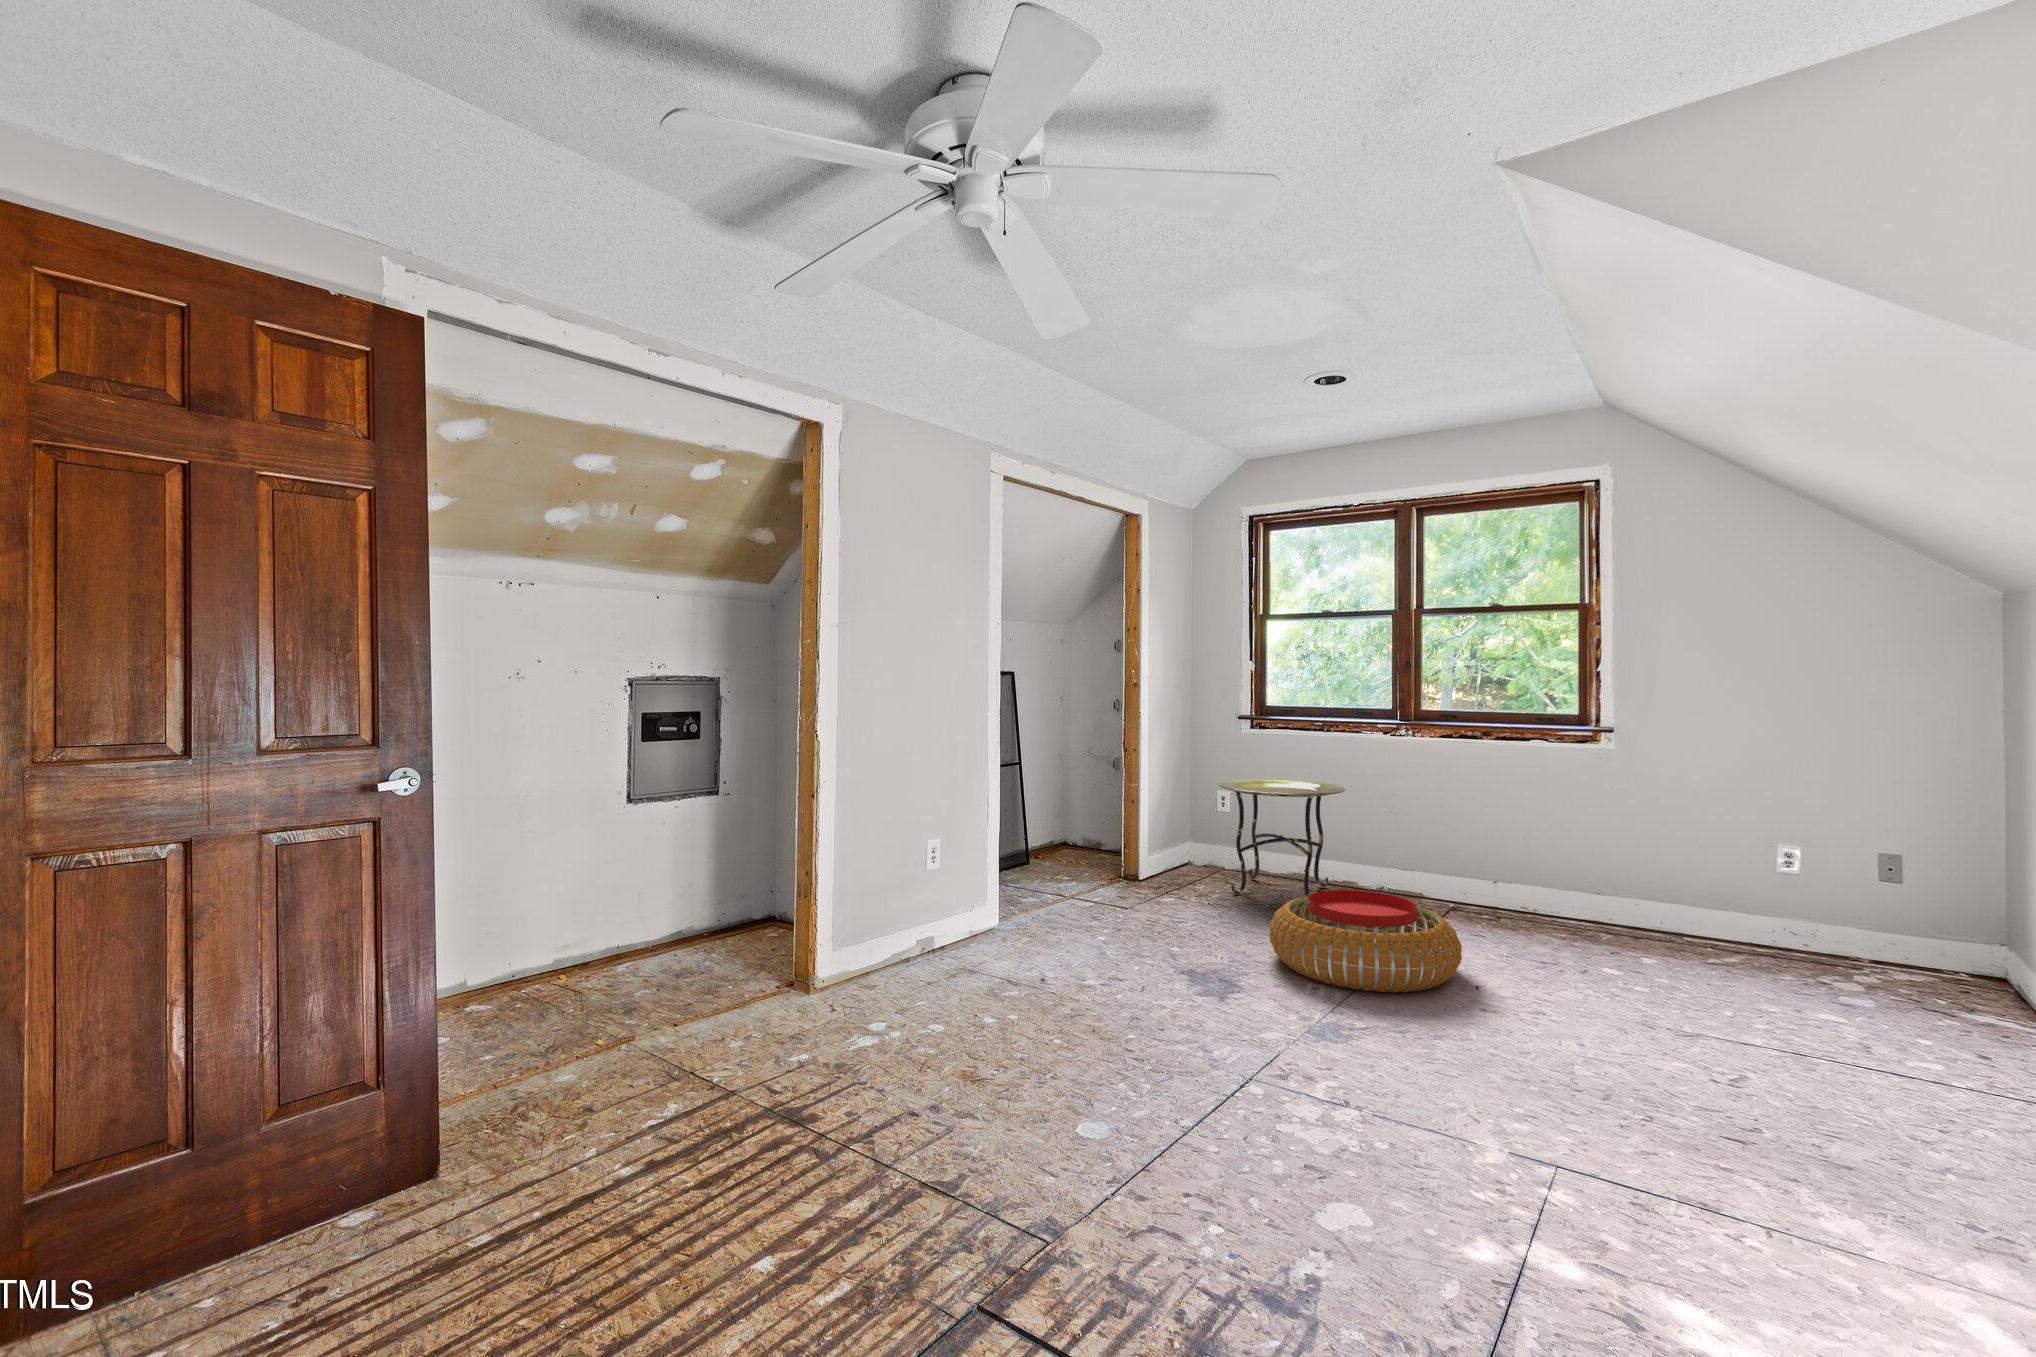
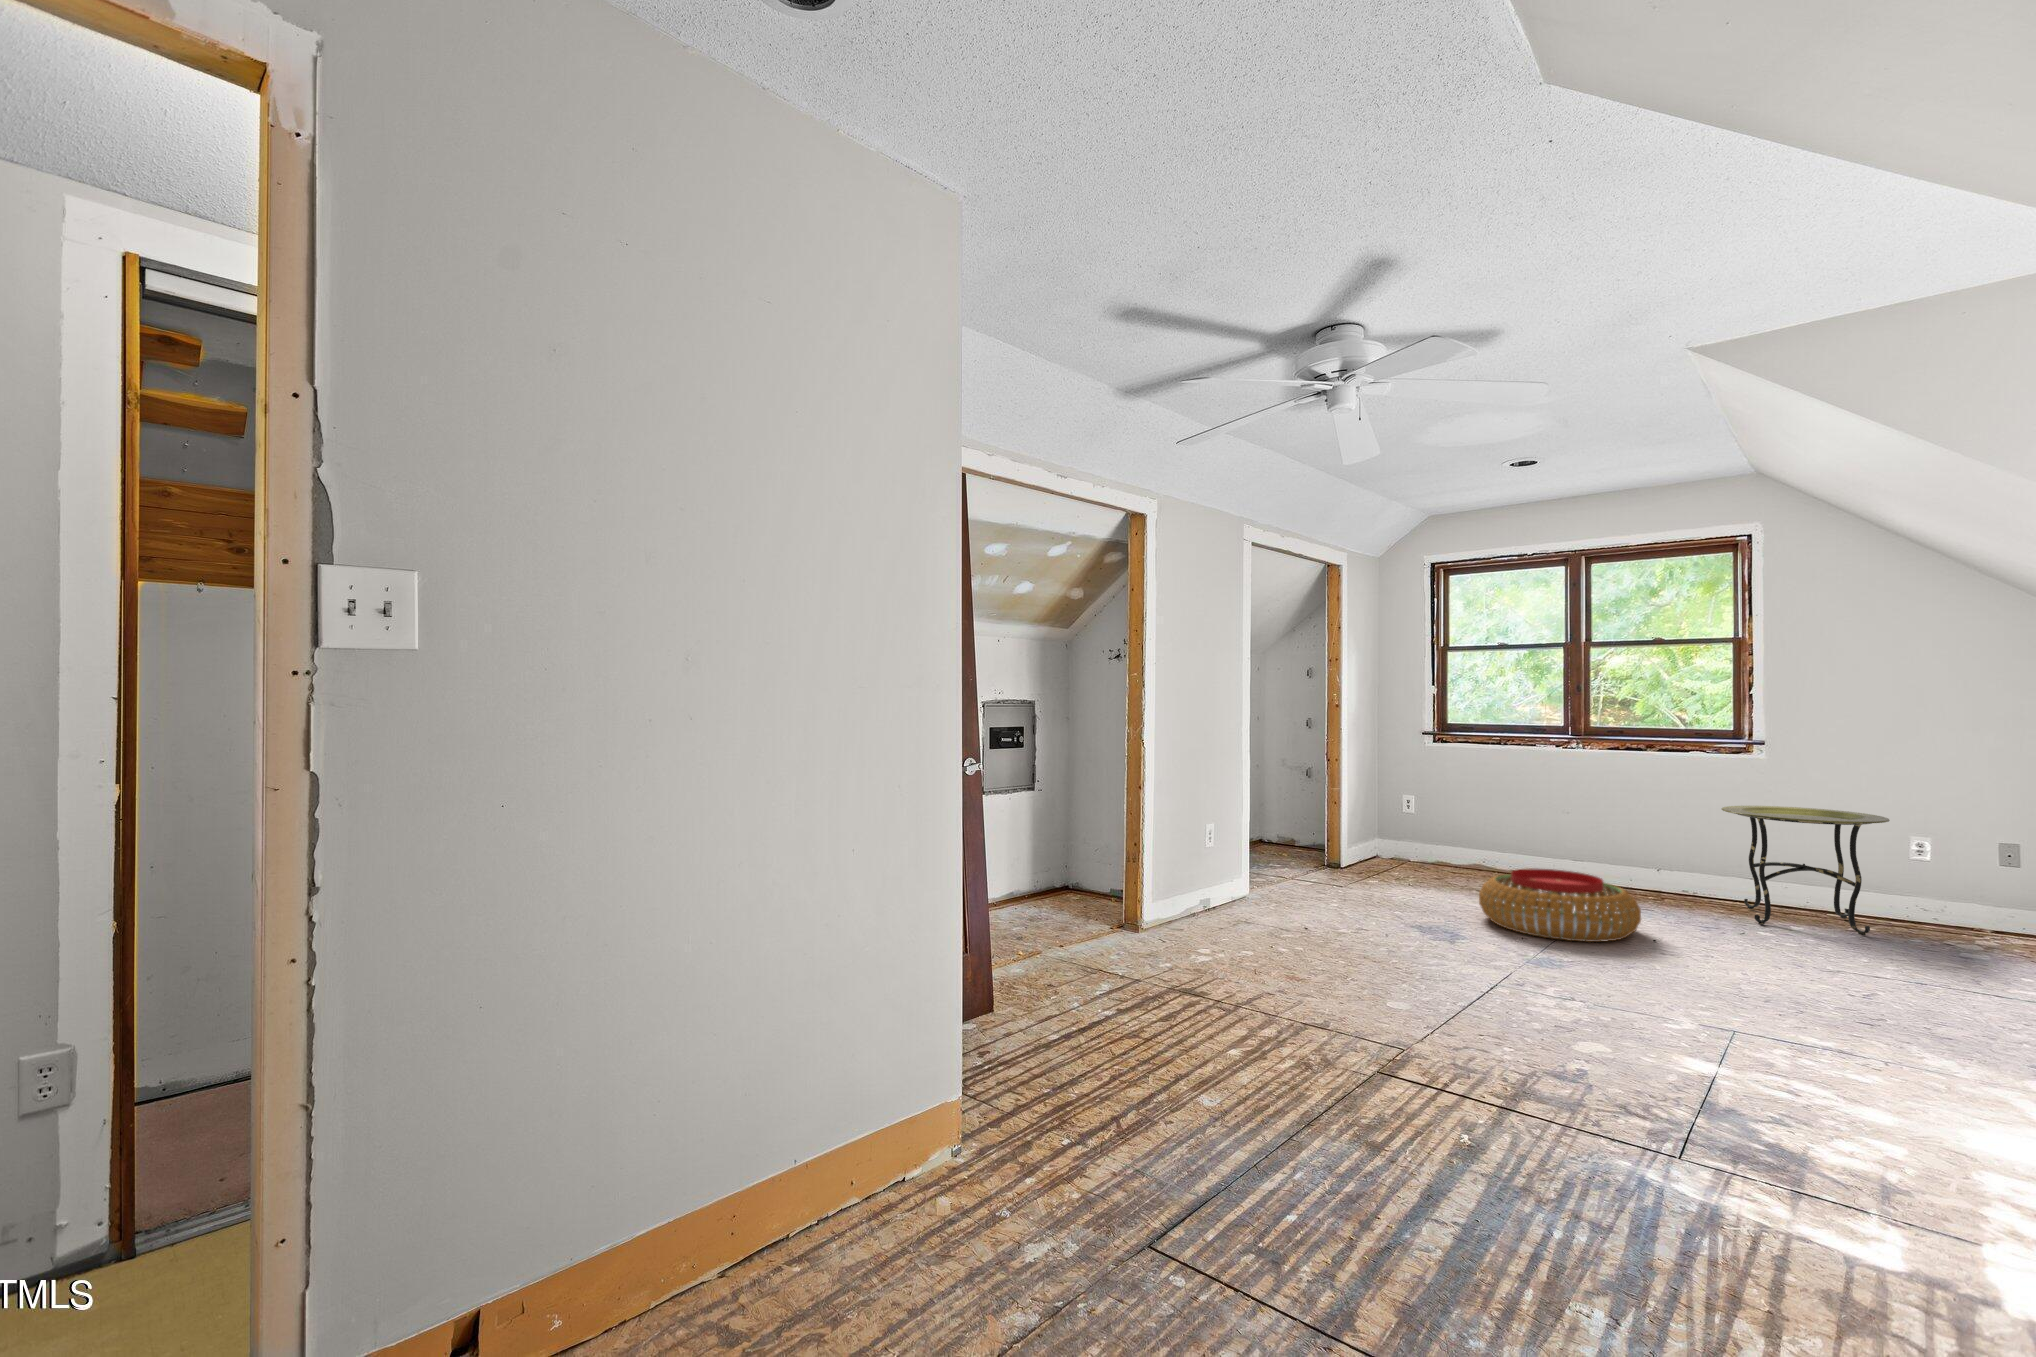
side table: present [1219,779,1345,897] -> present [1722,806,1890,936]

